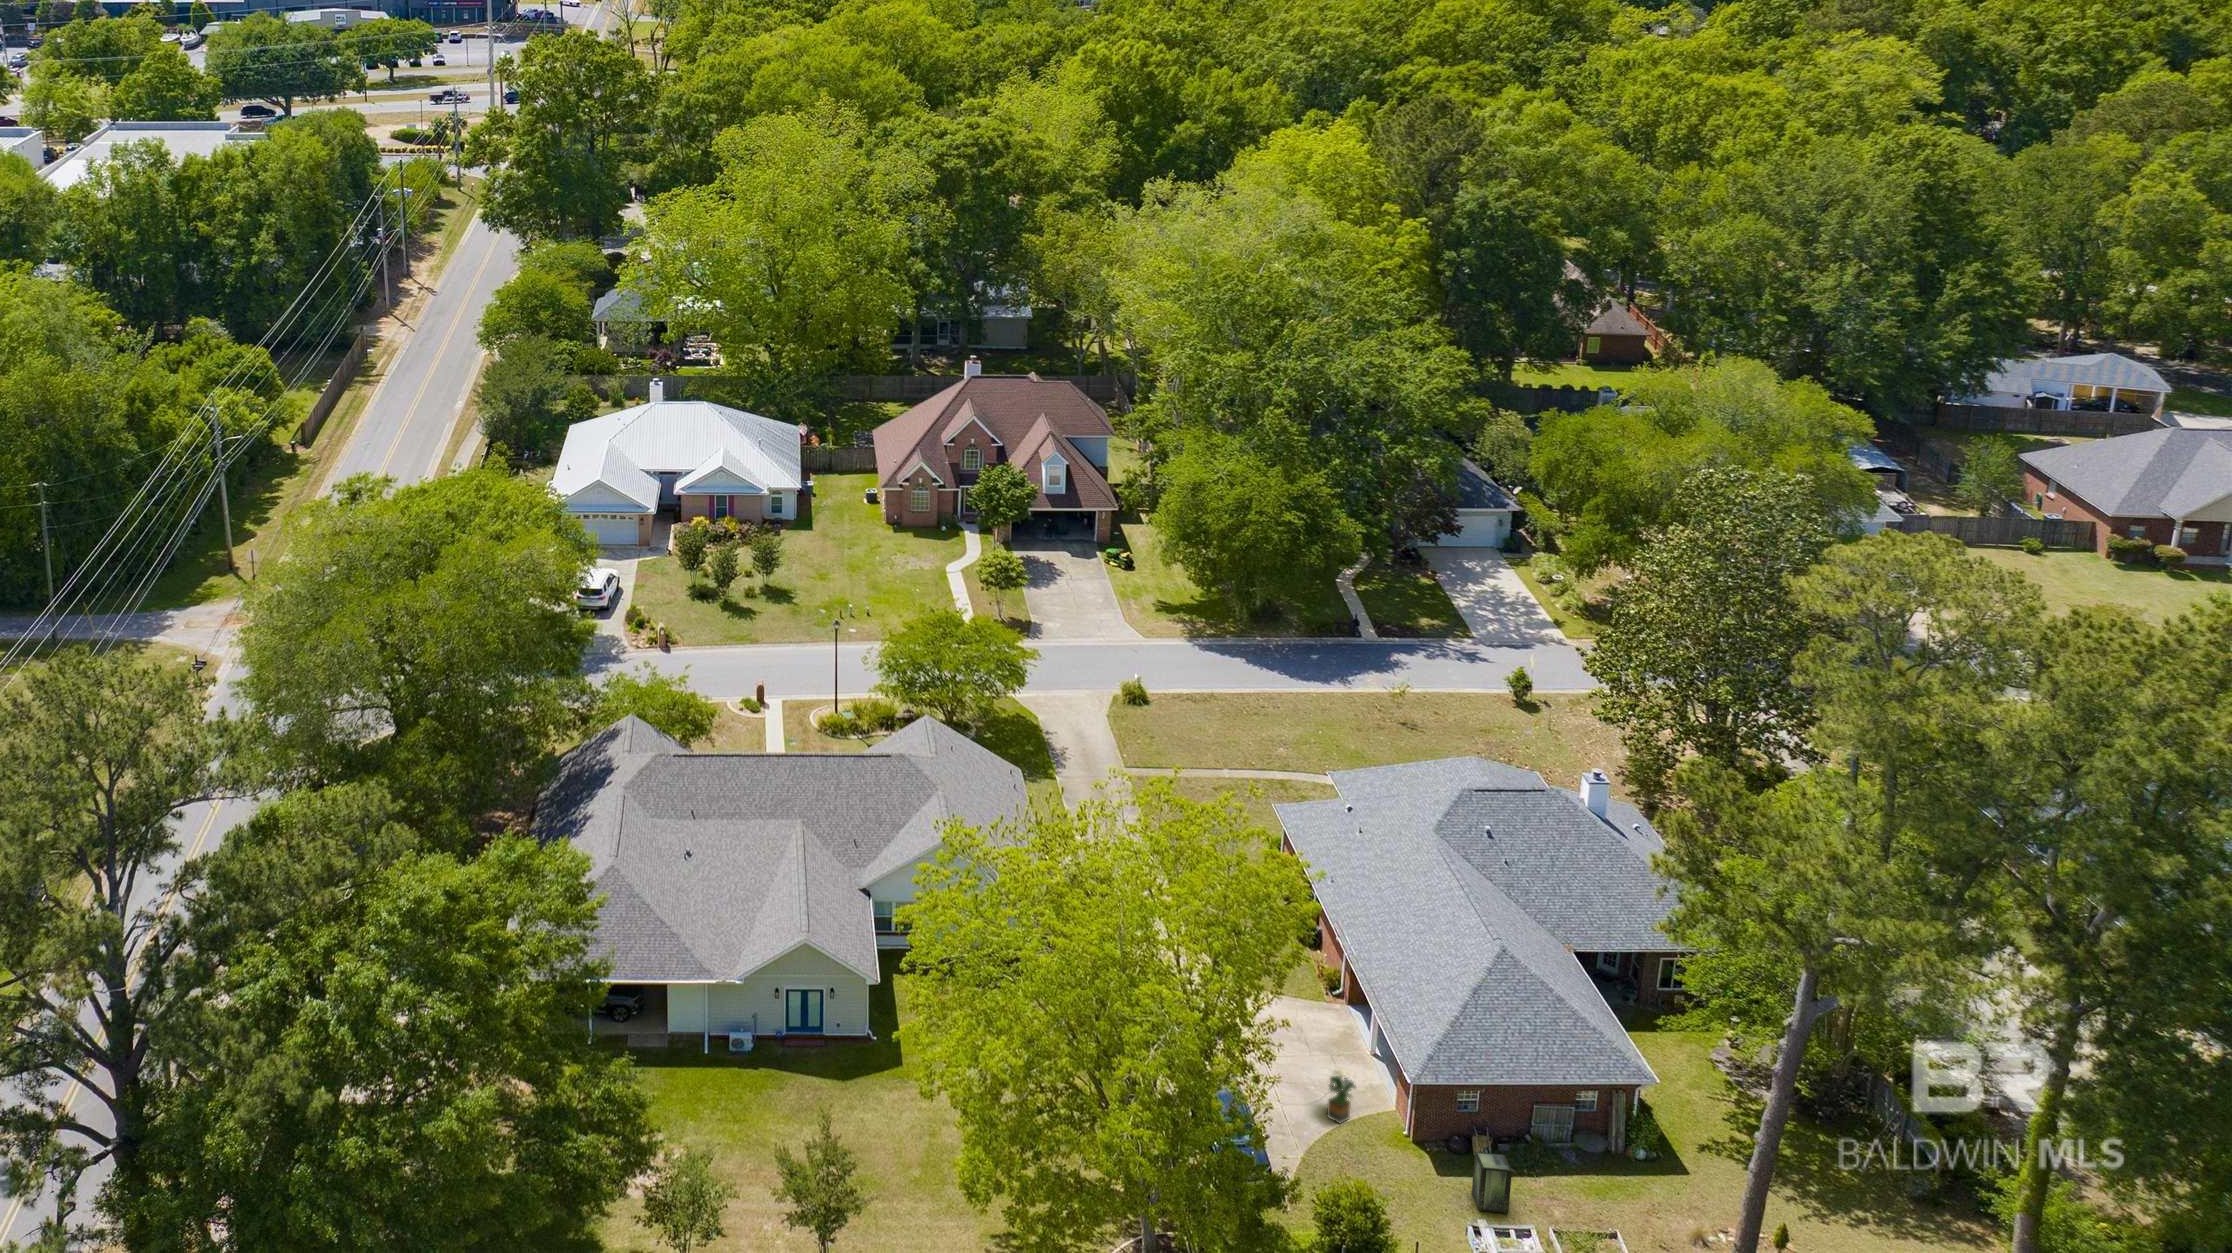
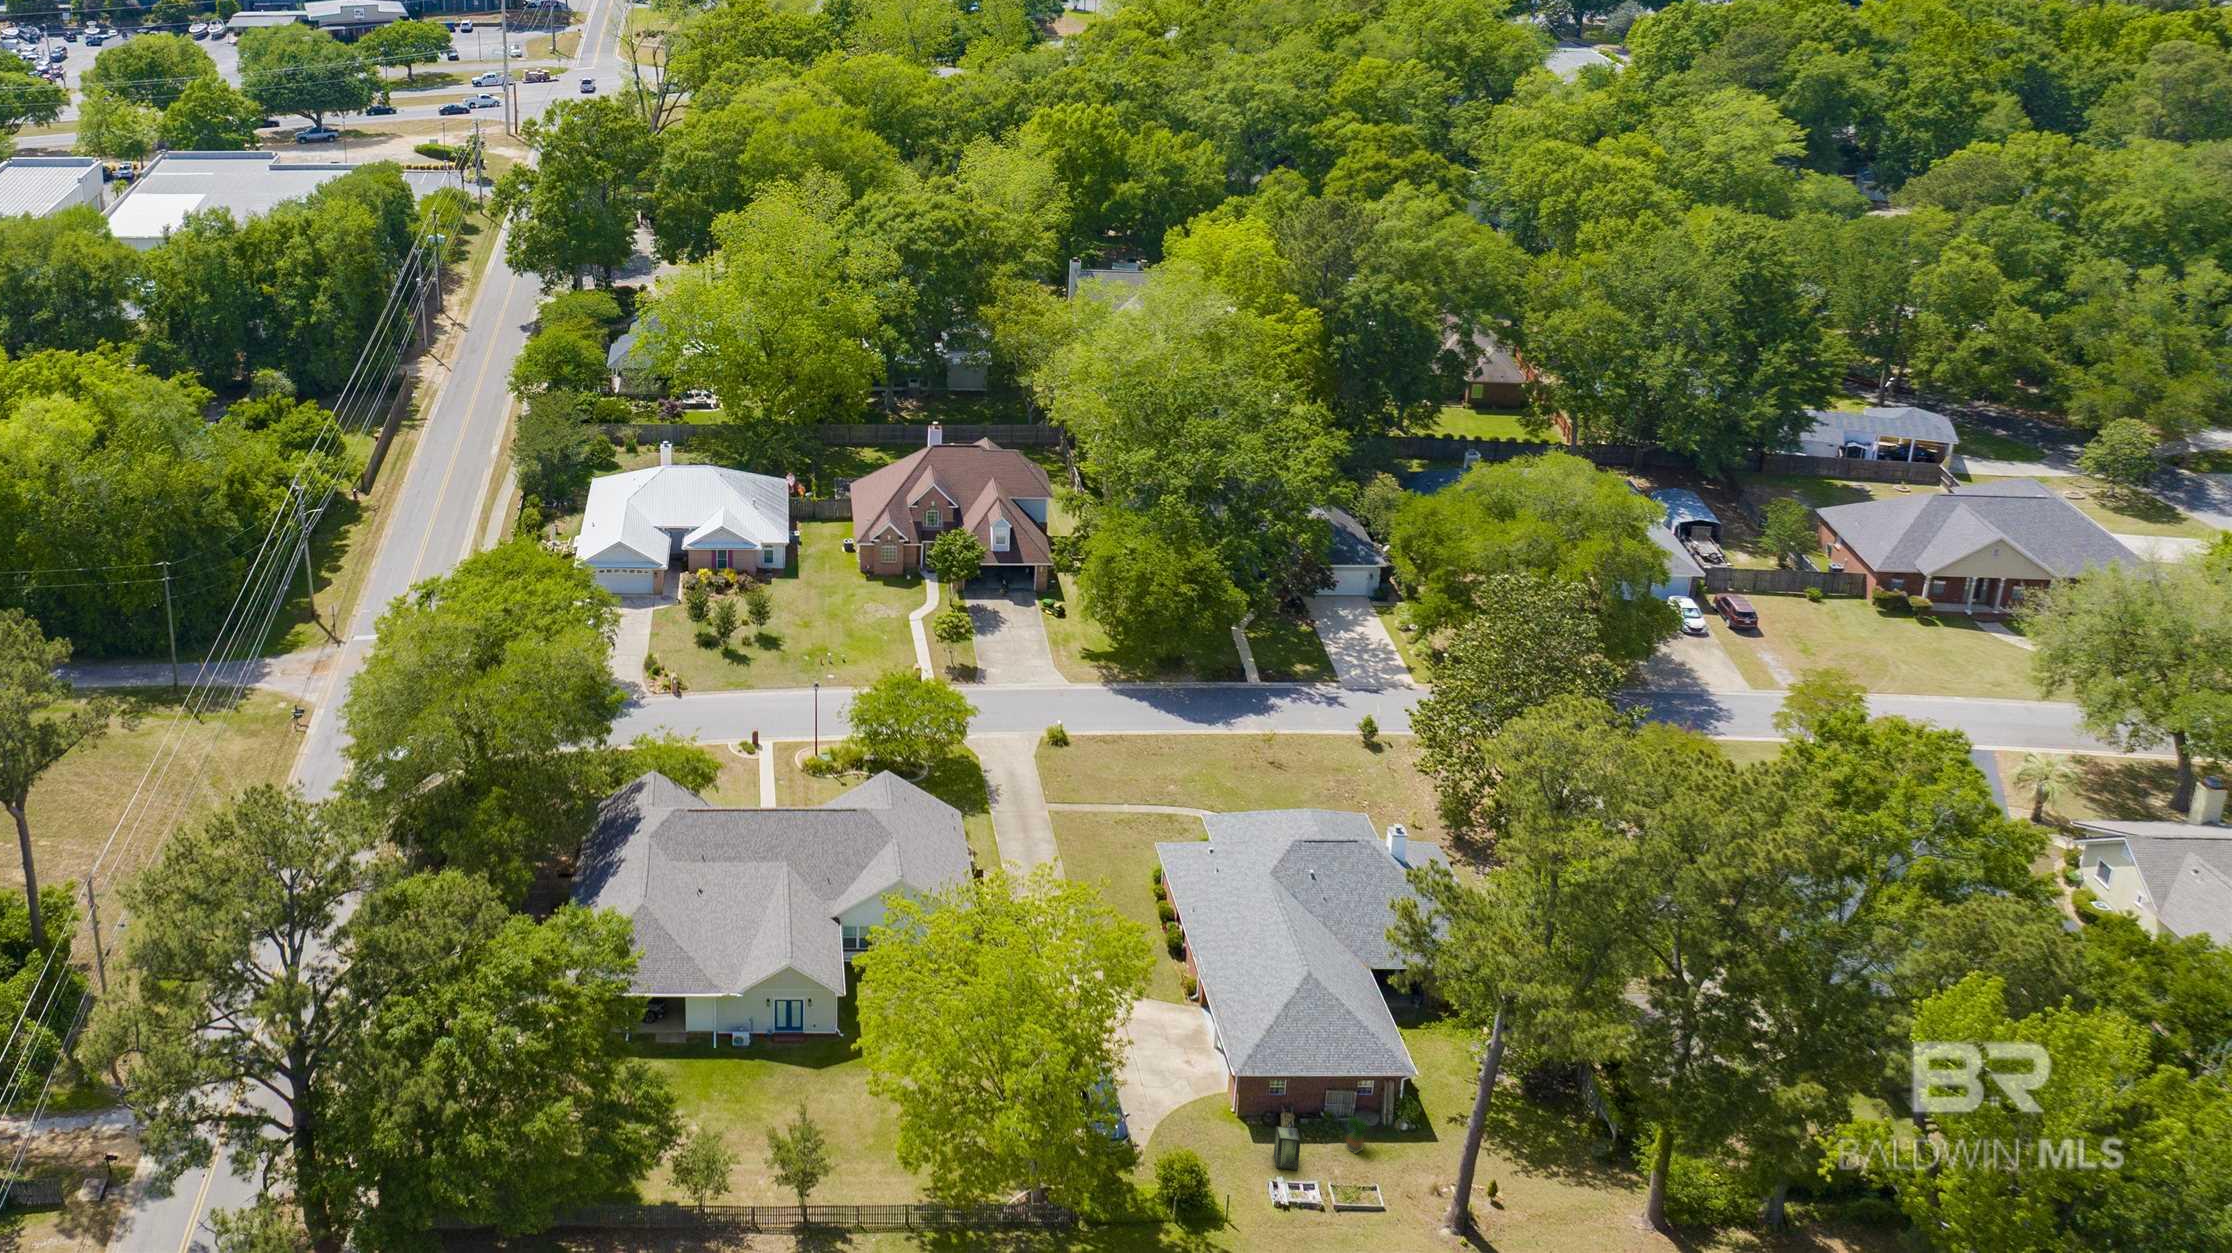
potted tree: present [1327,1076,1356,1123] -> present [1346,1117,1369,1153]

